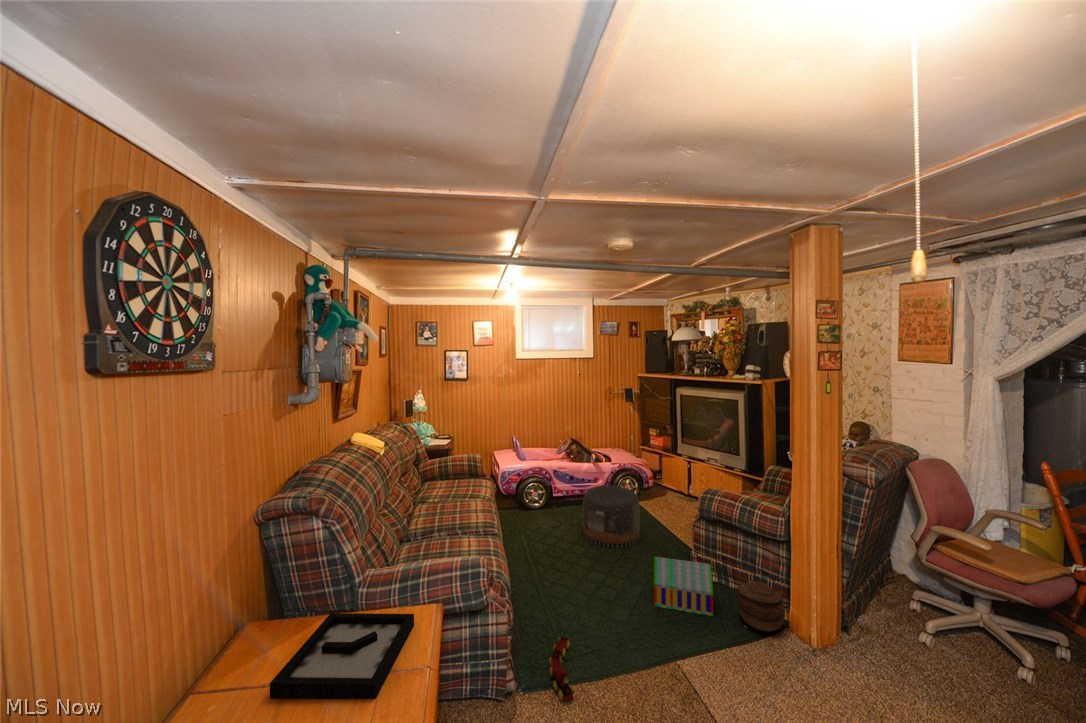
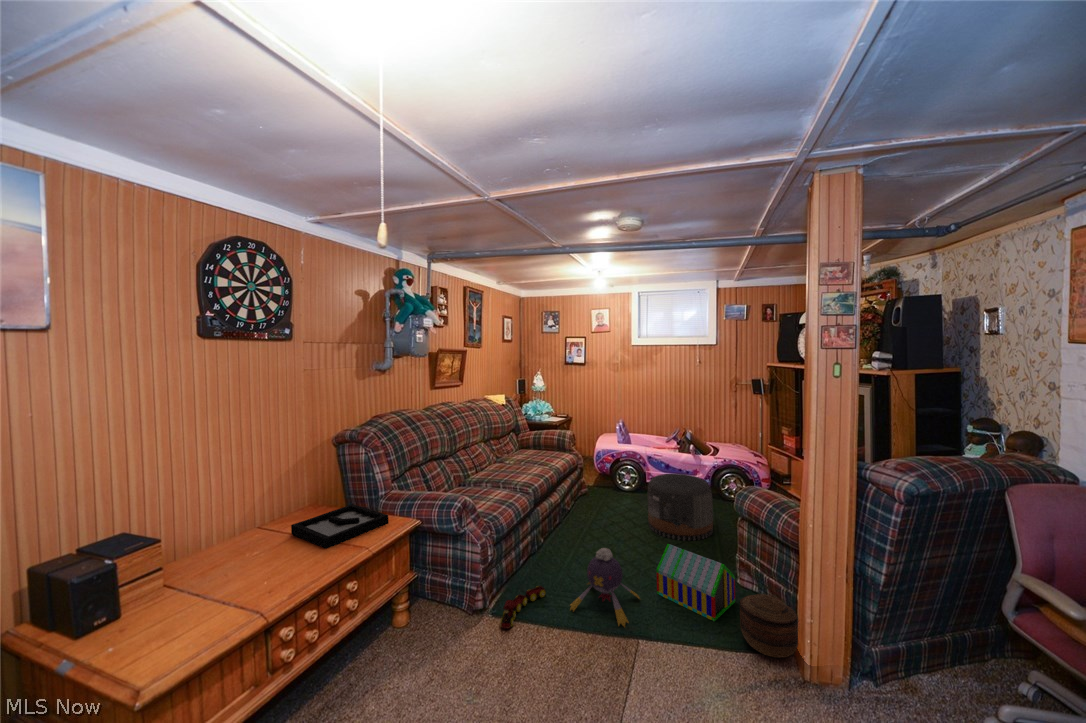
plush toy: none [594,577,664,653] -> present [570,548,639,627]

